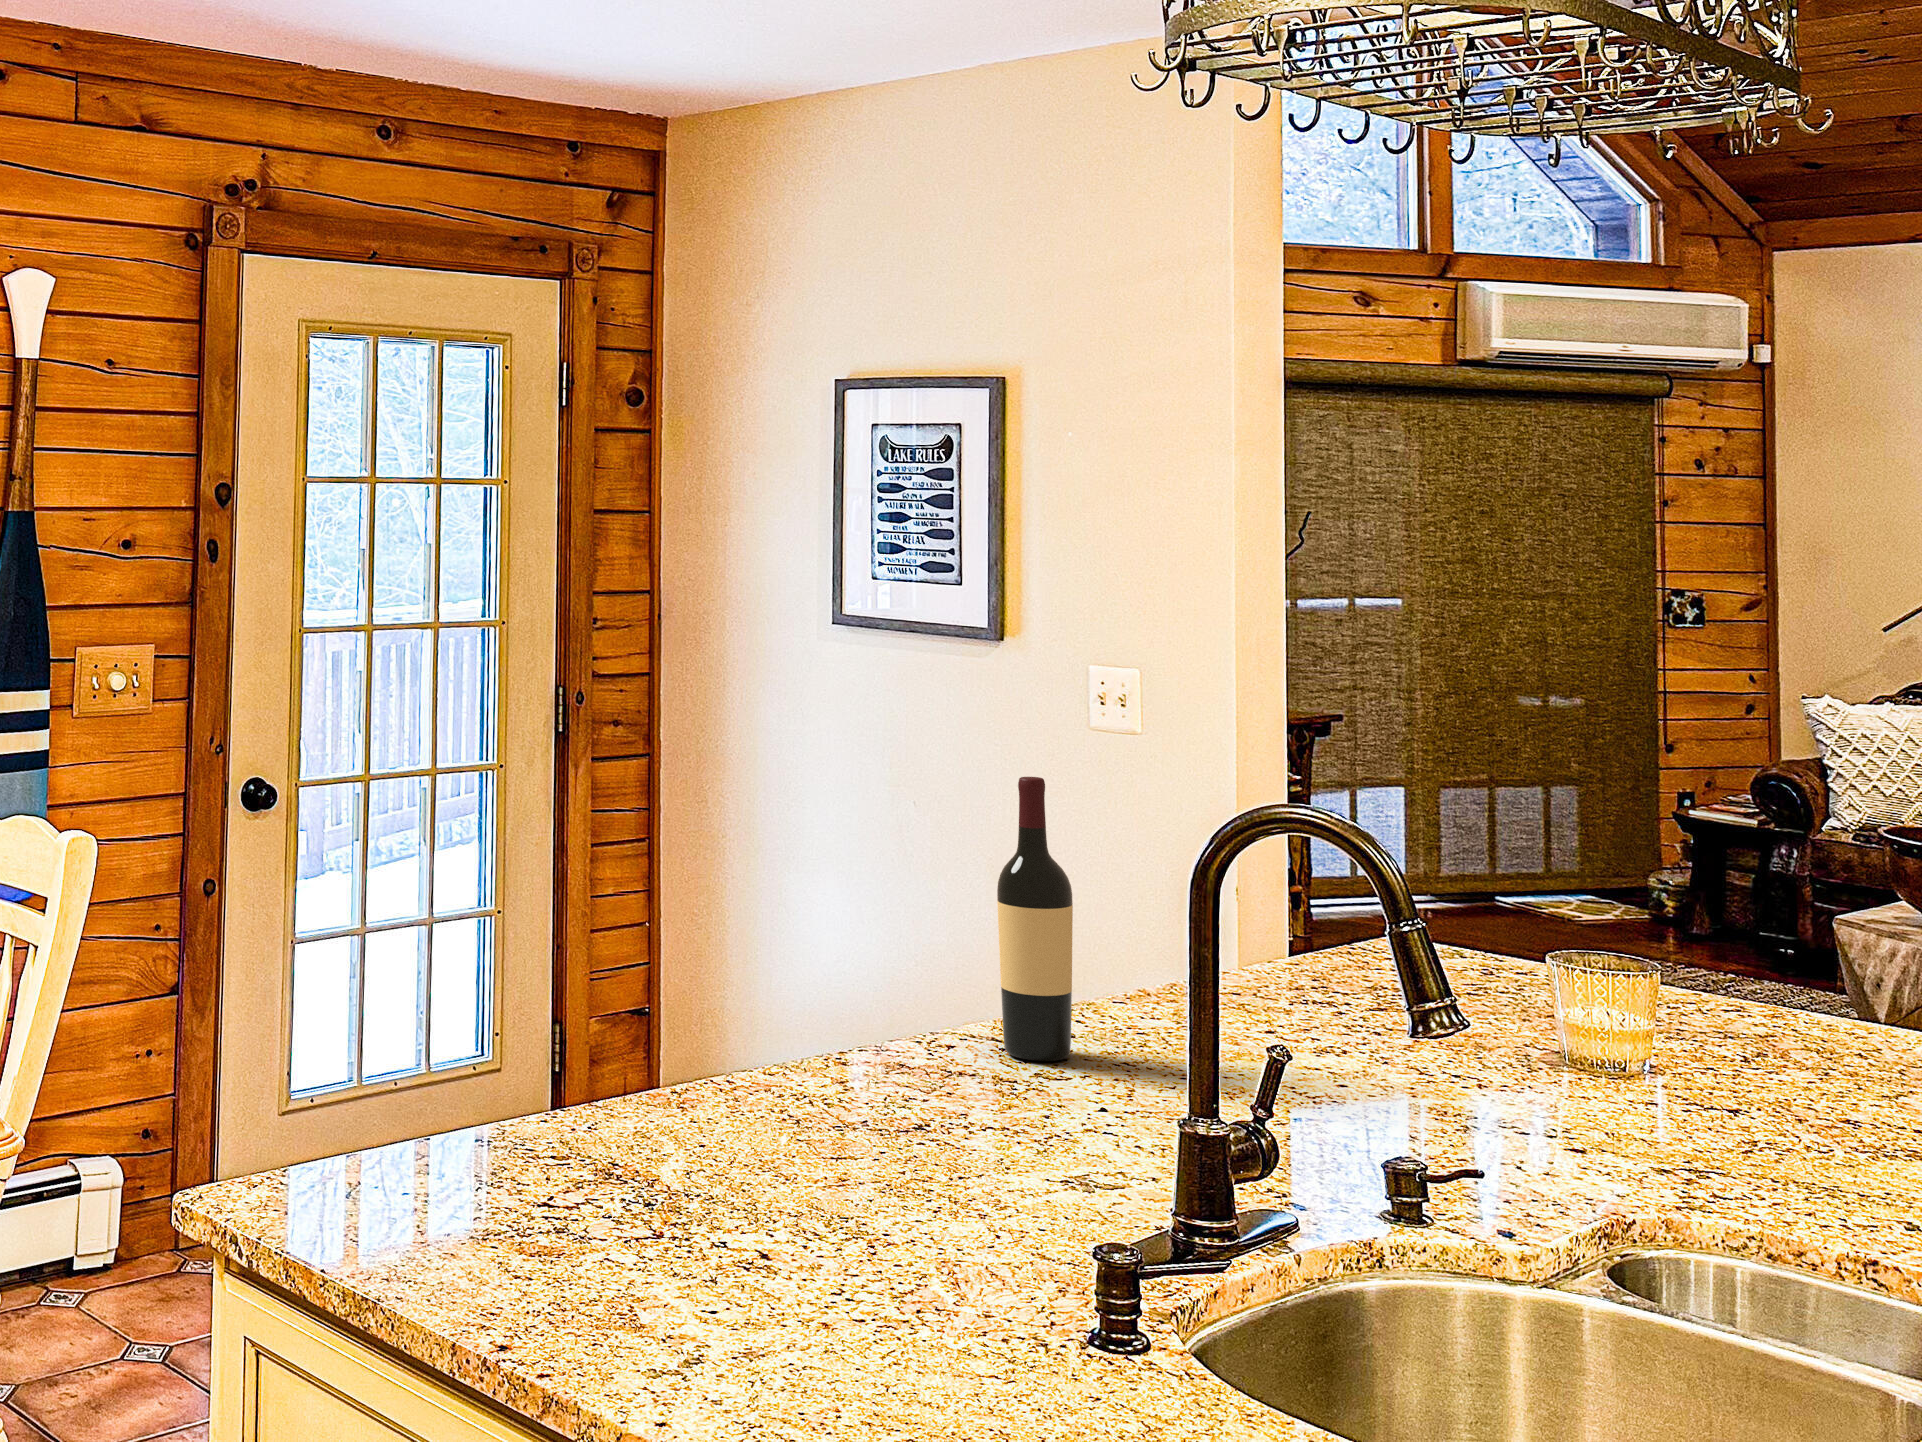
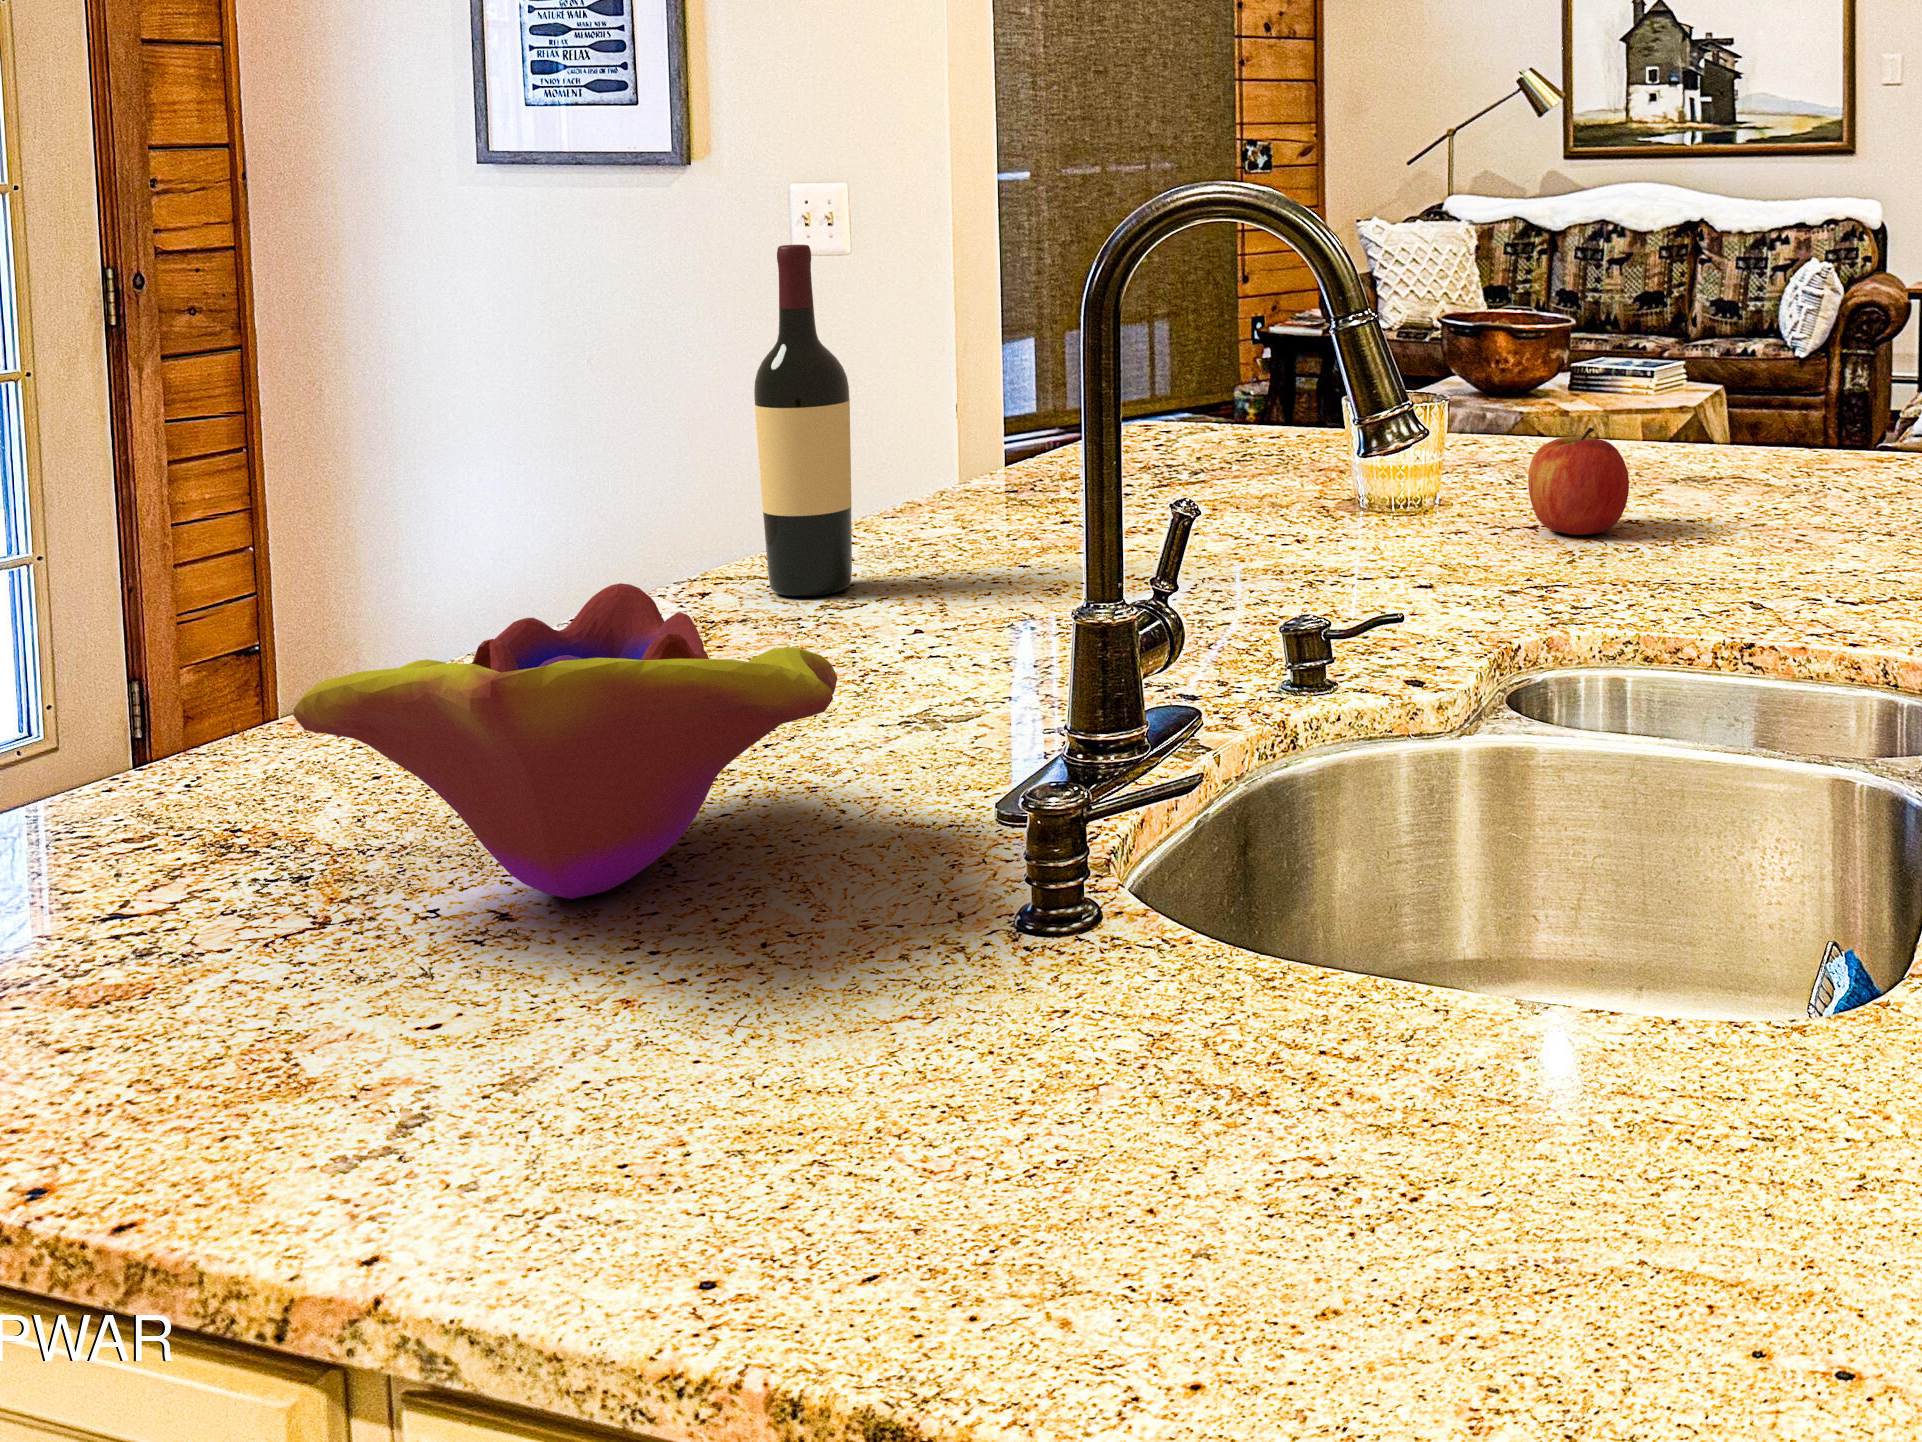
apple: none [1725,1016,1837,1122] -> present [1528,428,1629,535]
decorative bowl: none [647,1044,996,1257] -> present [293,583,837,899]

